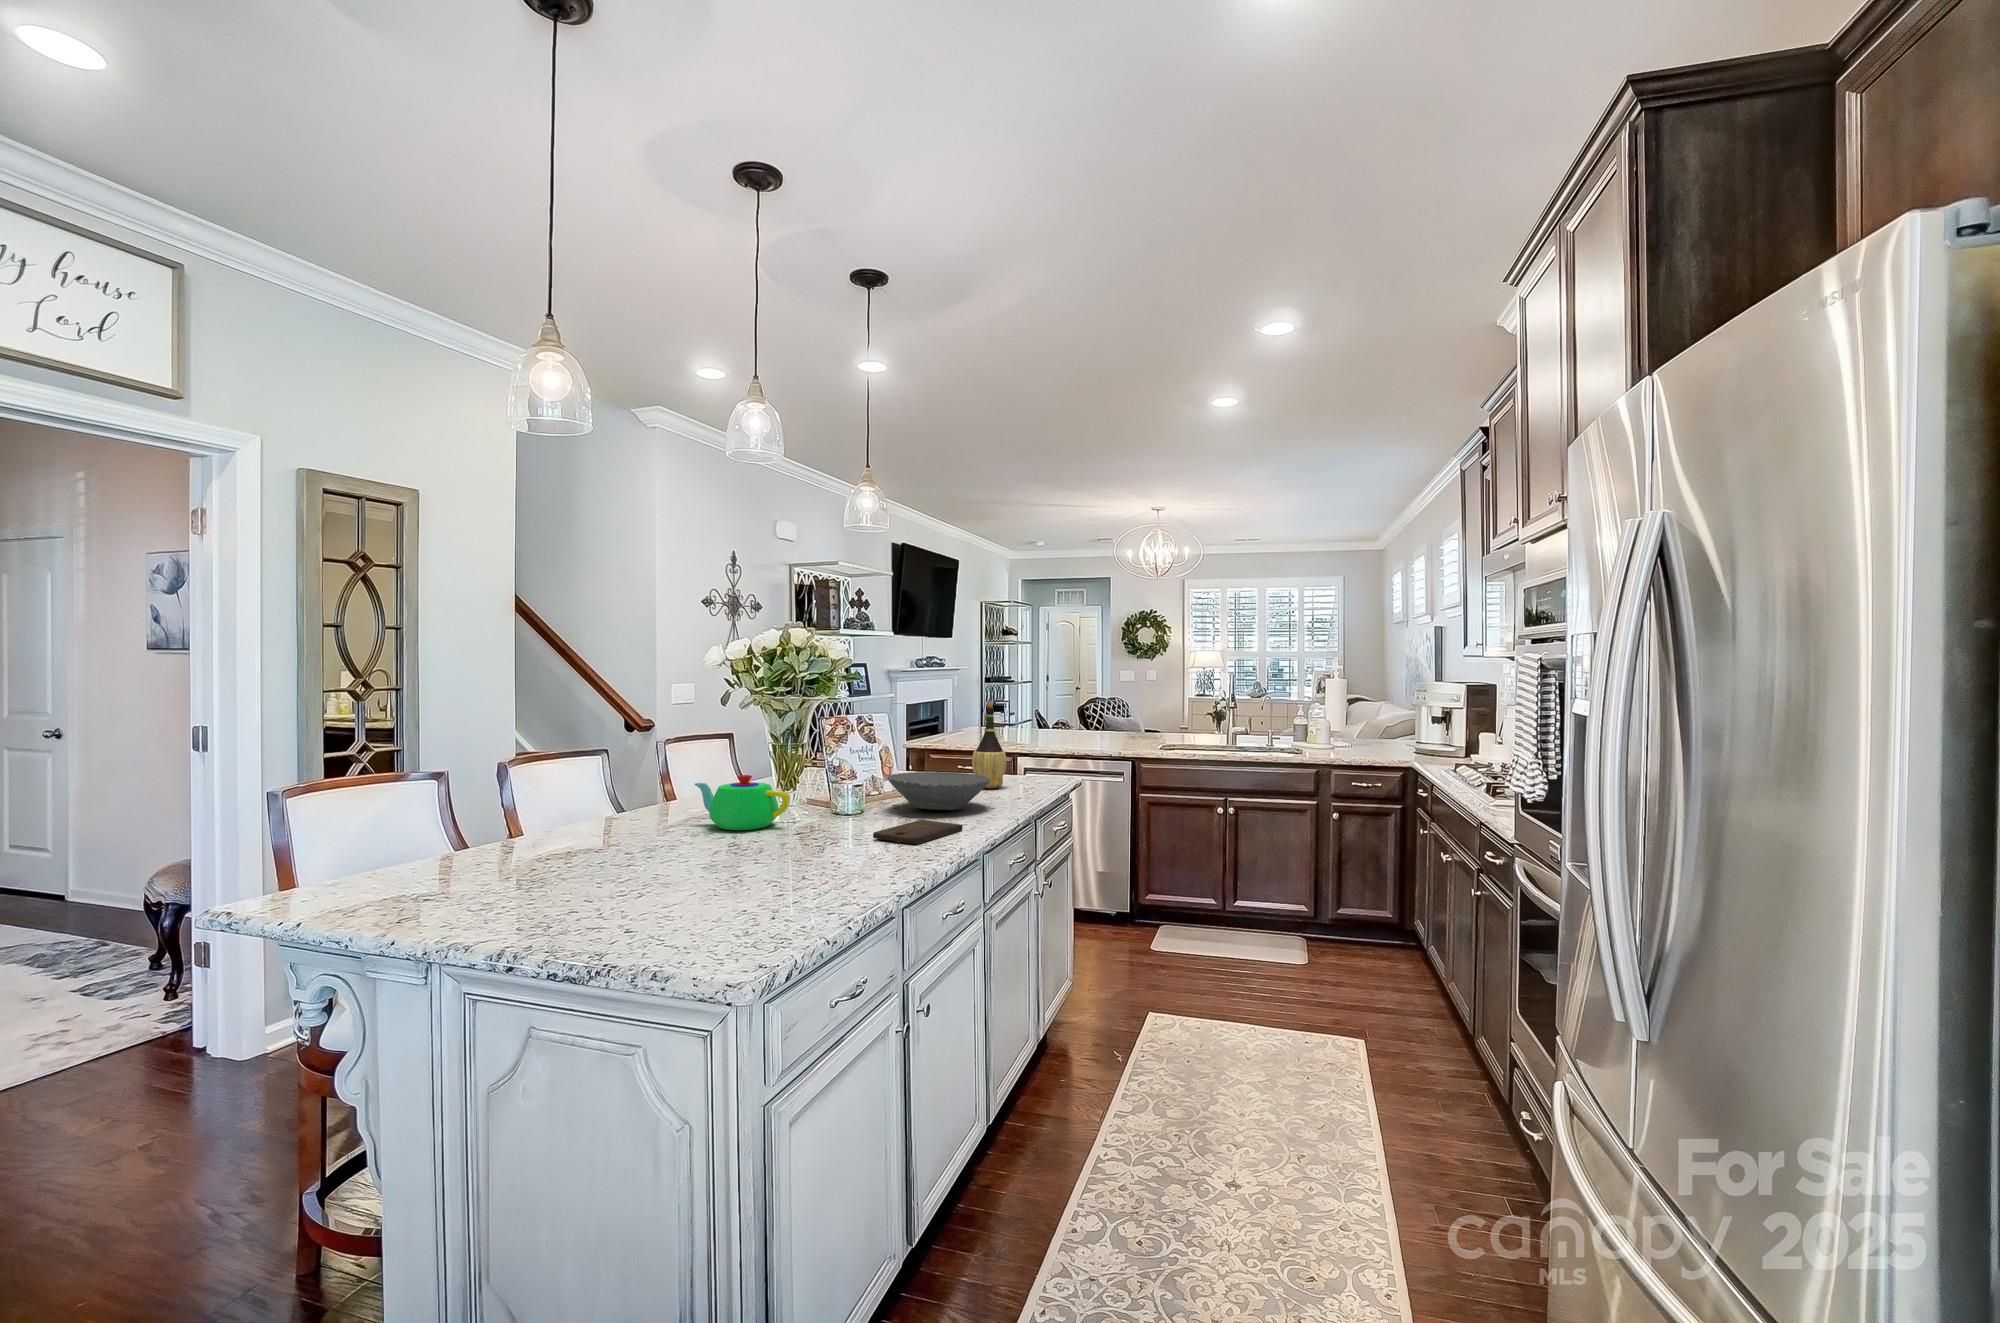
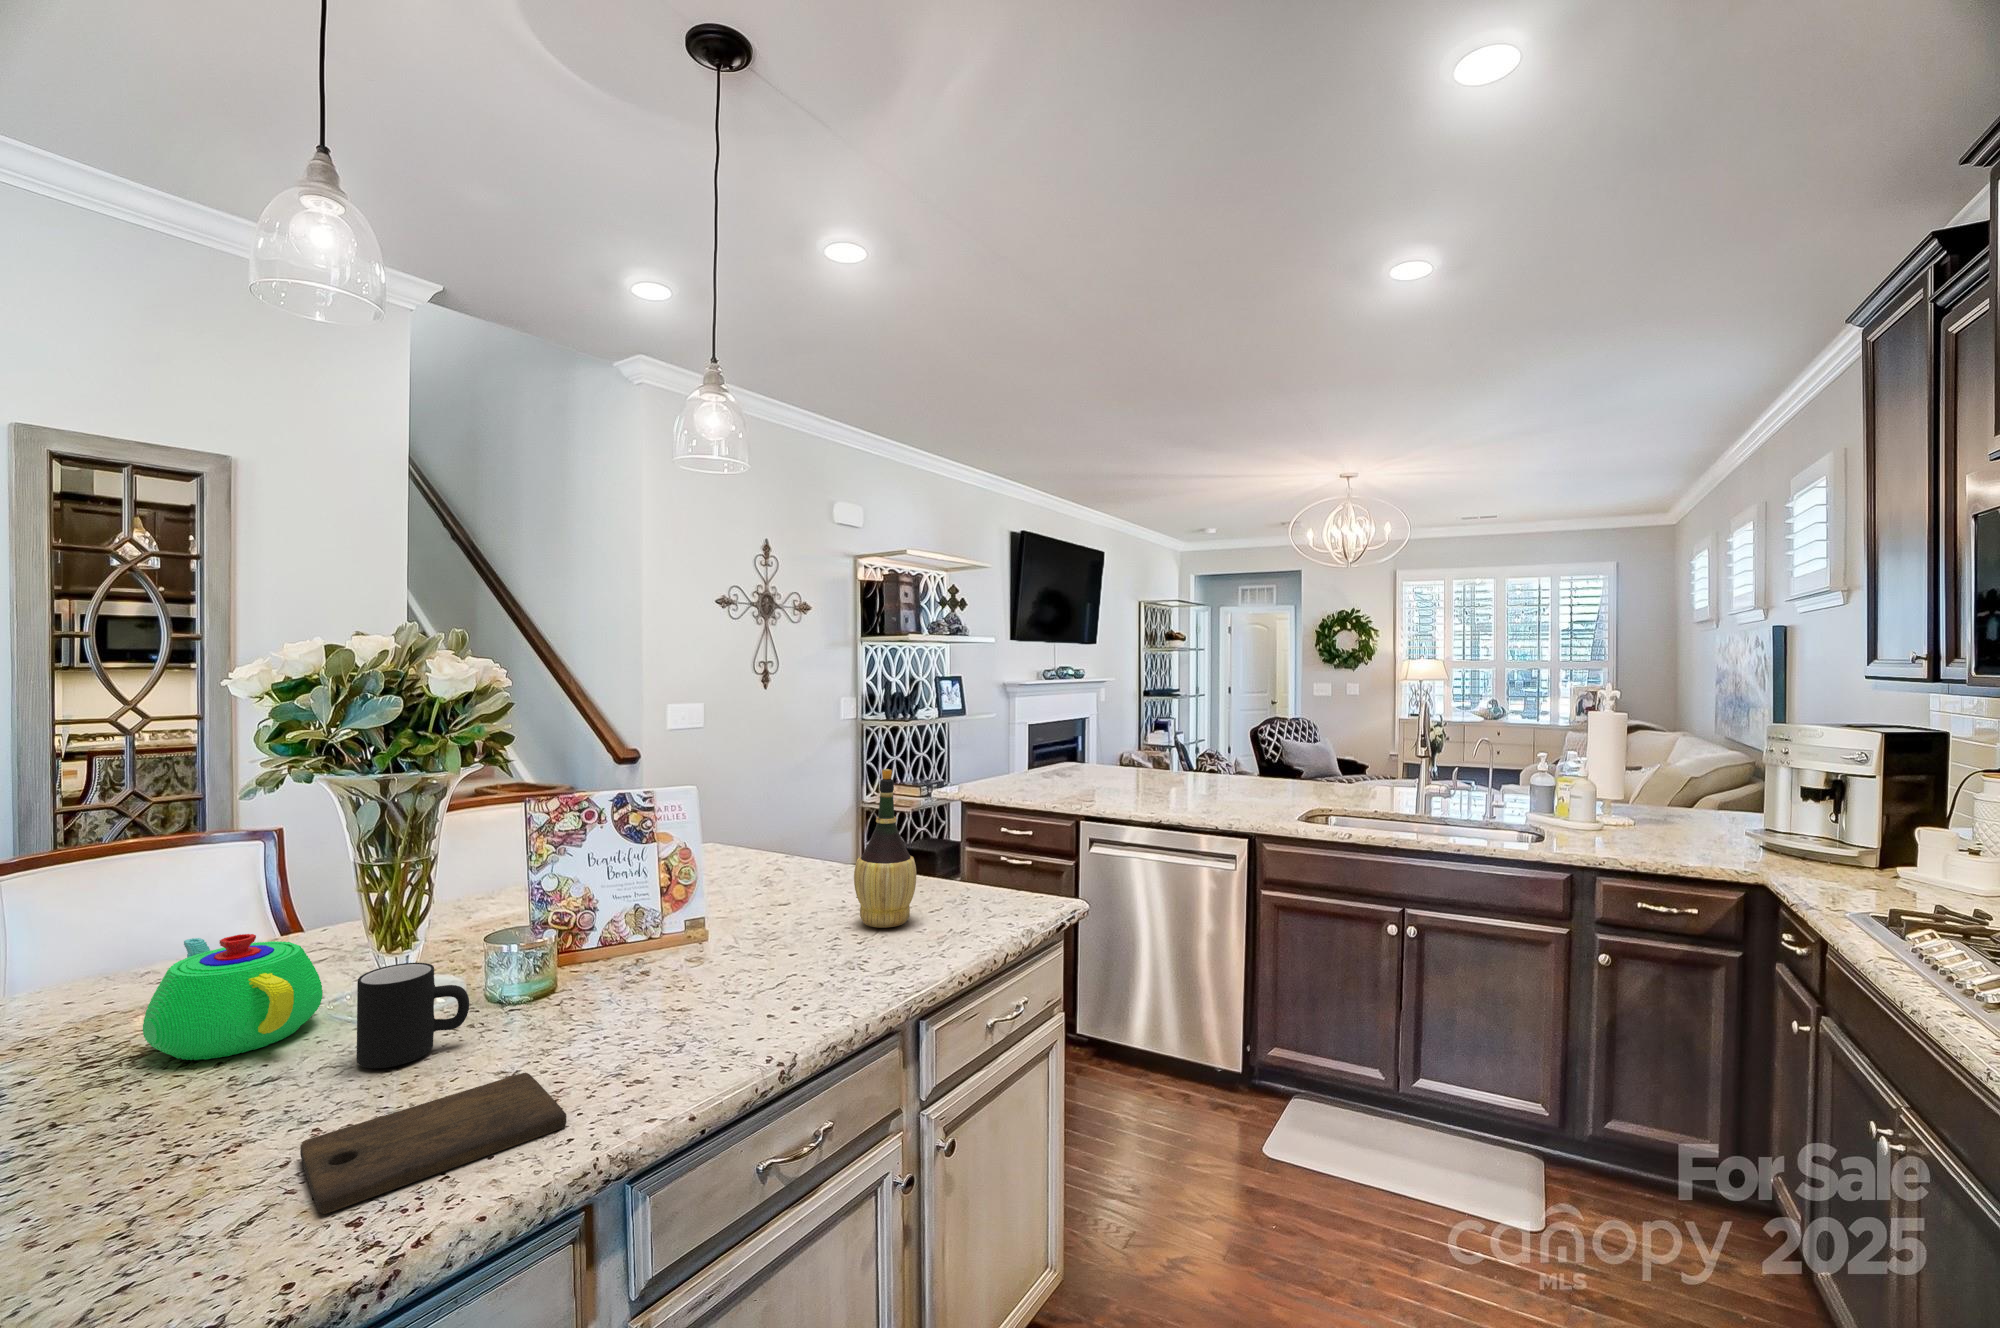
bowl: present [887,772,990,810] -> none [567,910,791,1017]
mug: none [826,783,866,826] -> present [357,963,469,1068]

